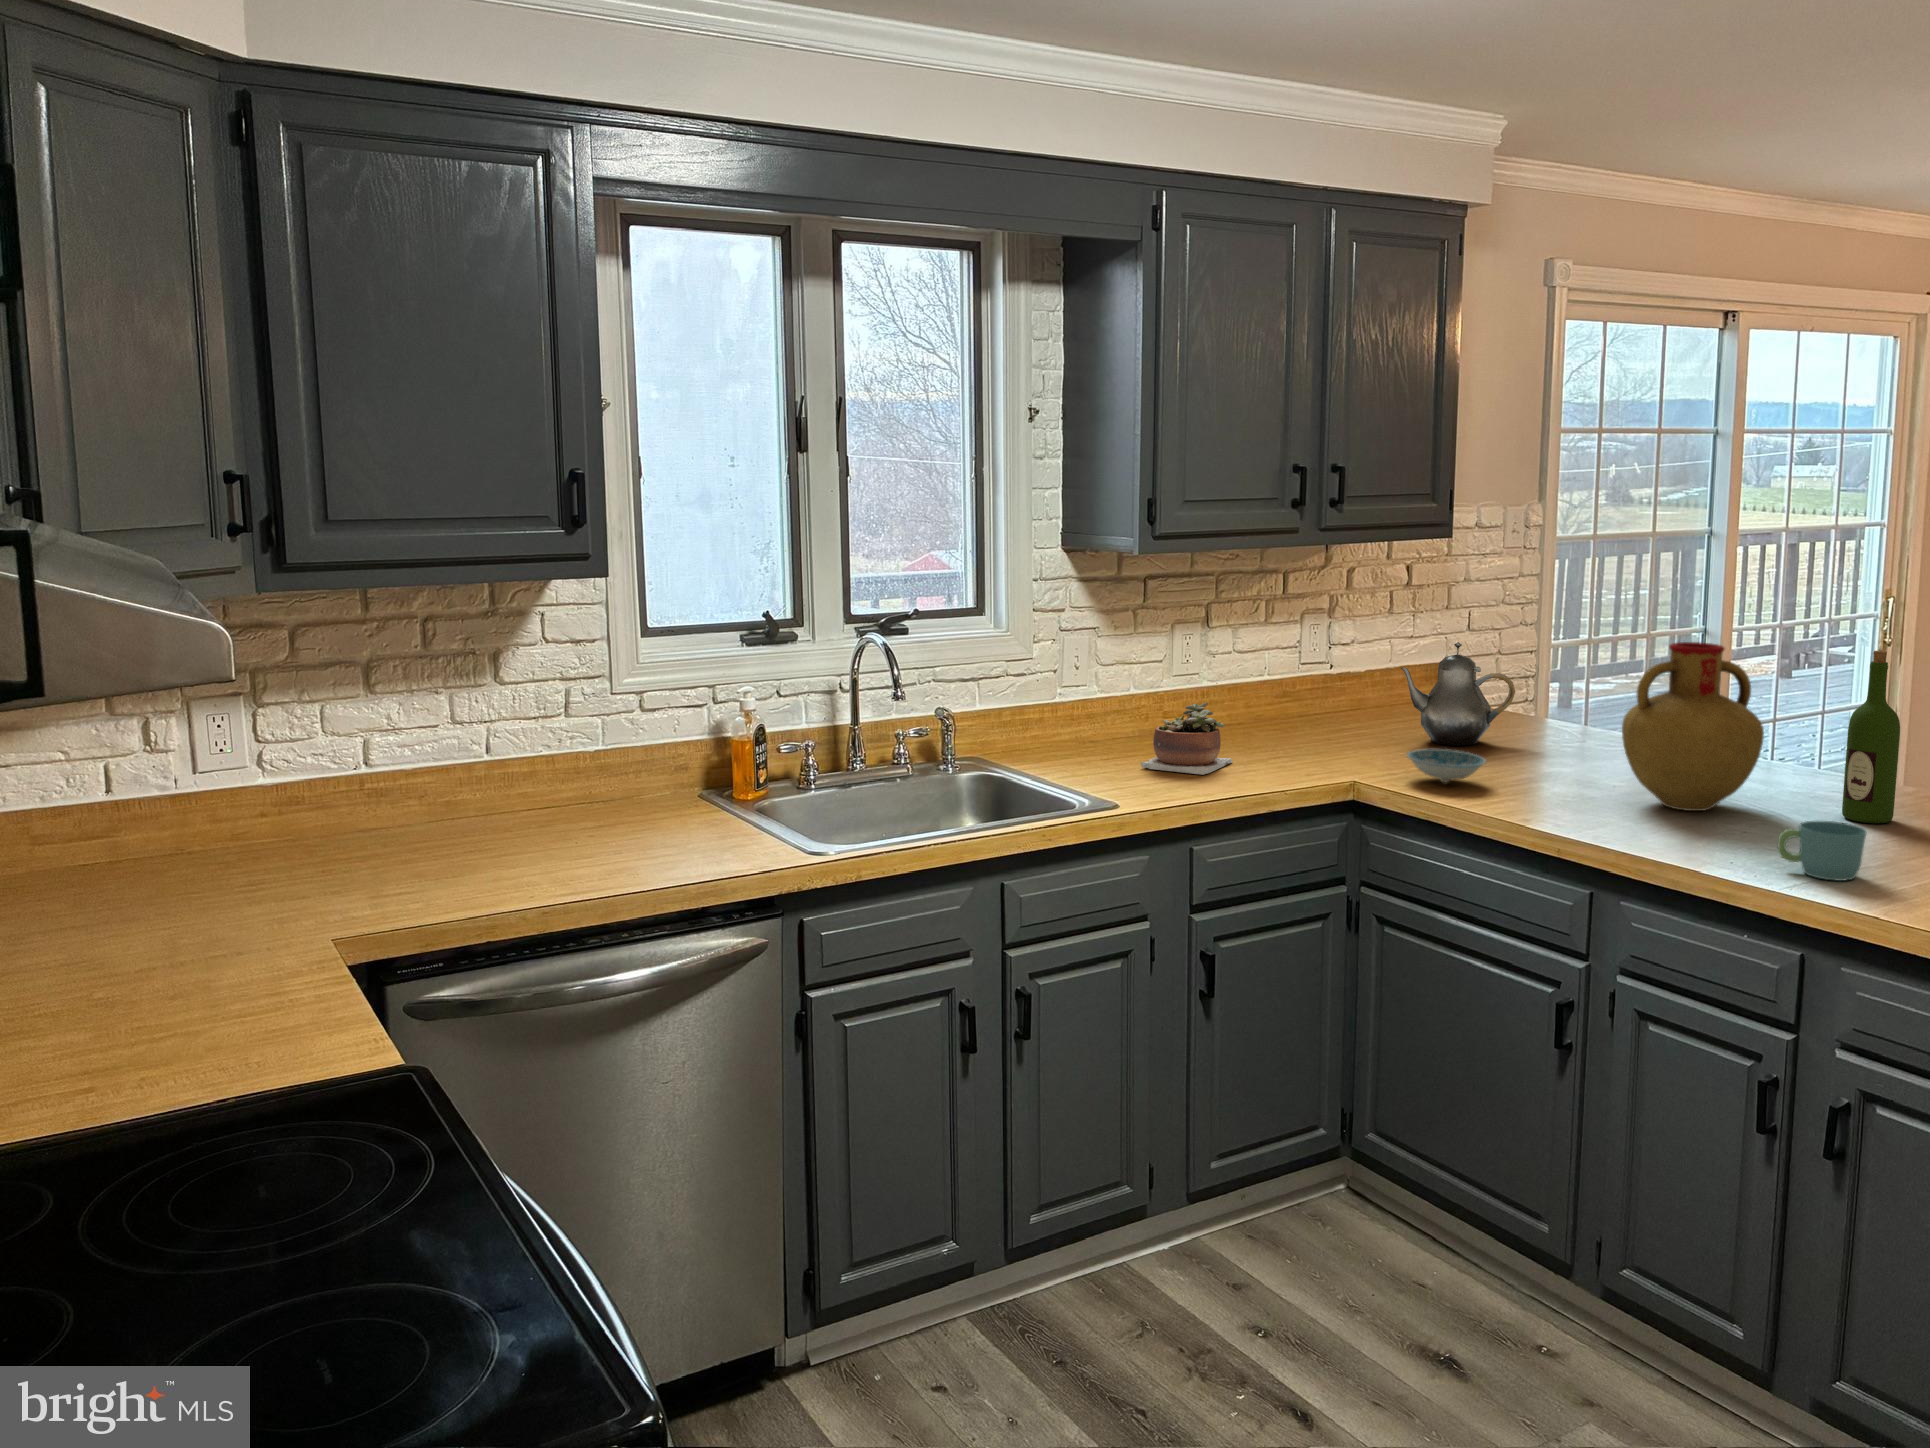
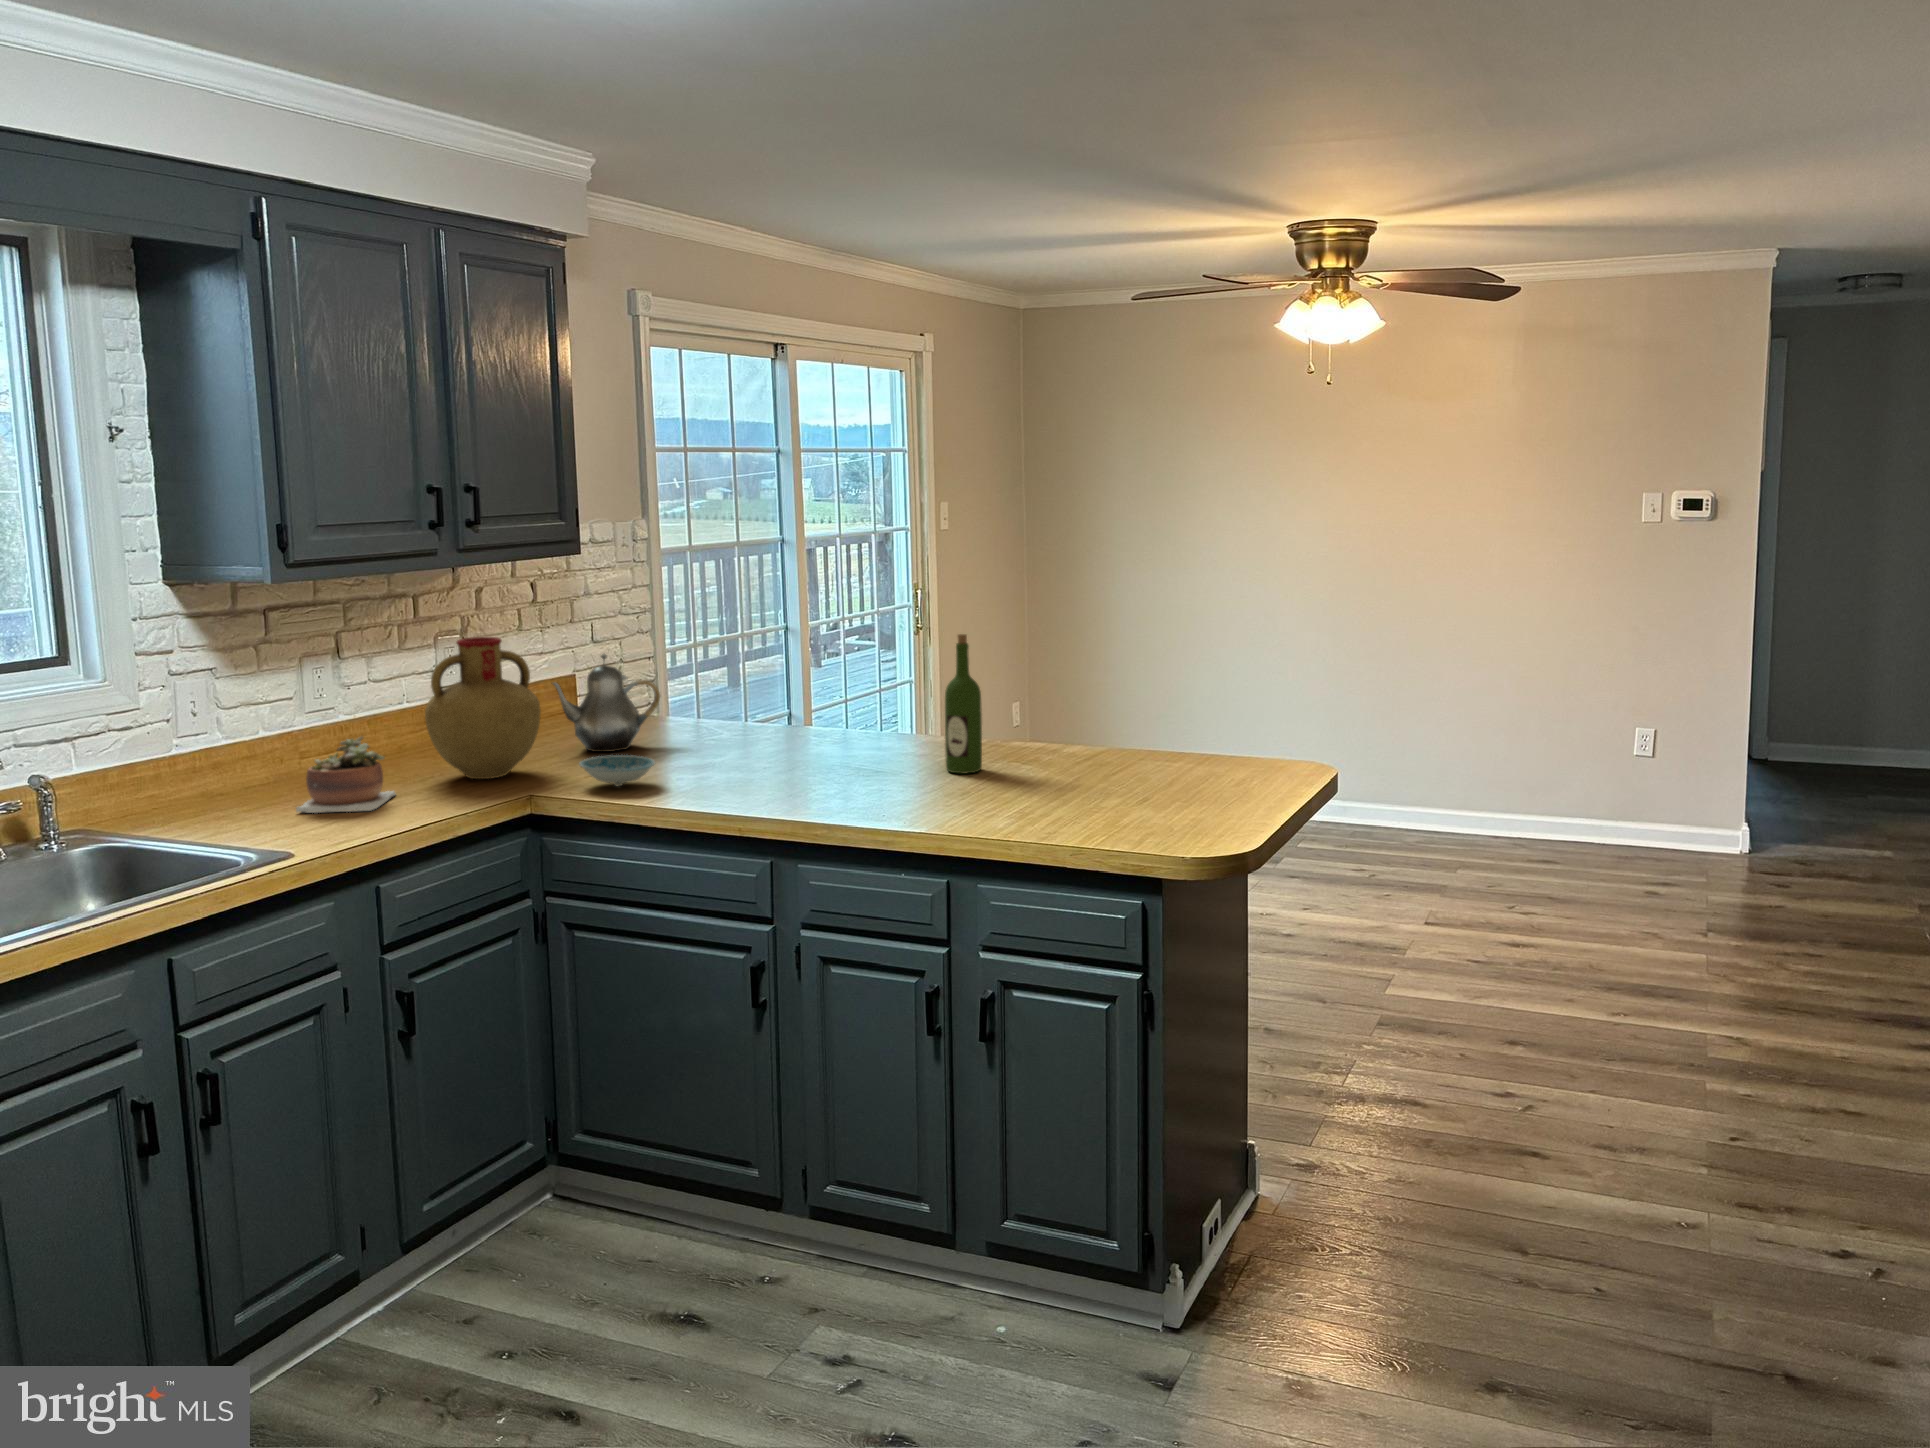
vase: present [1622,642,1764,811] -> present [425,637,541,779]
mug: present [1778,821,1867,881] -> none [917,774,980,822]

